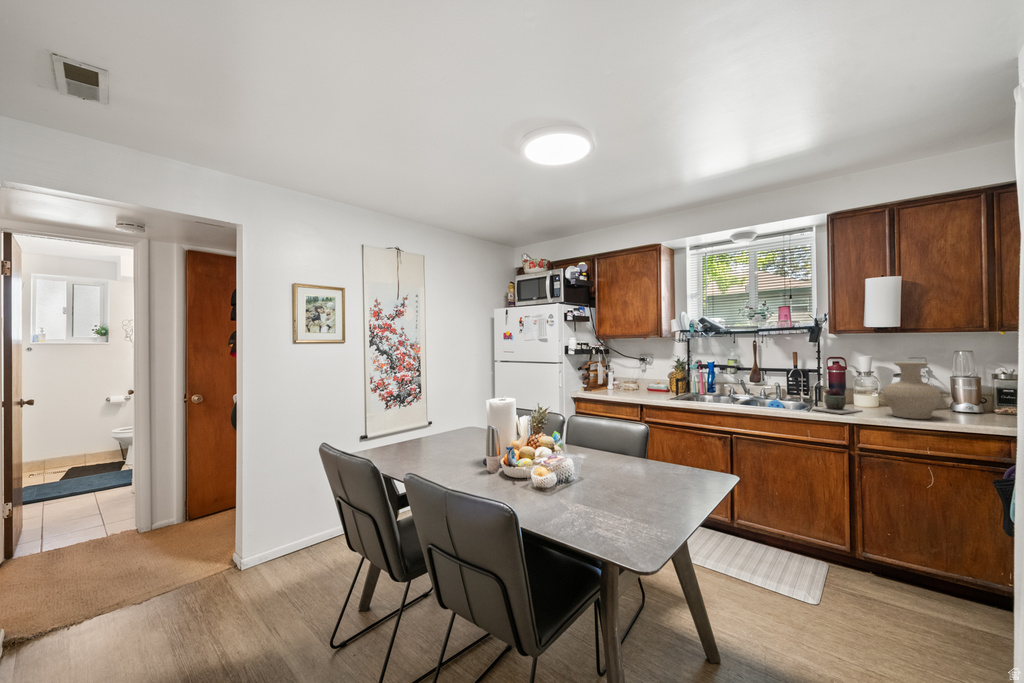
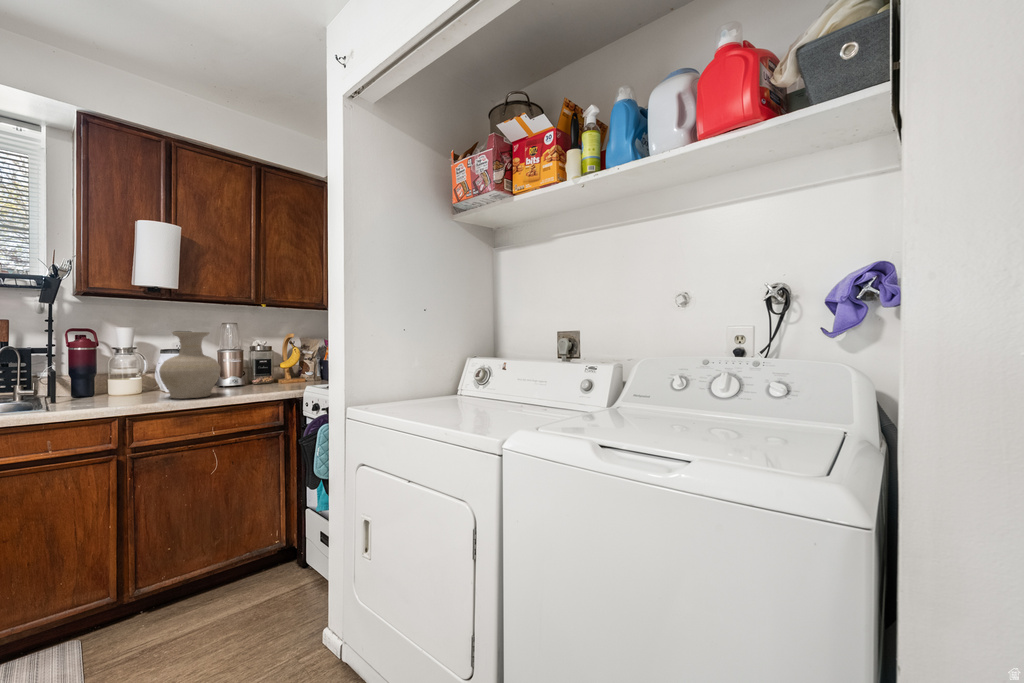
succulent plant: present [811,388,862,414] -> none [50,370,129,408]

